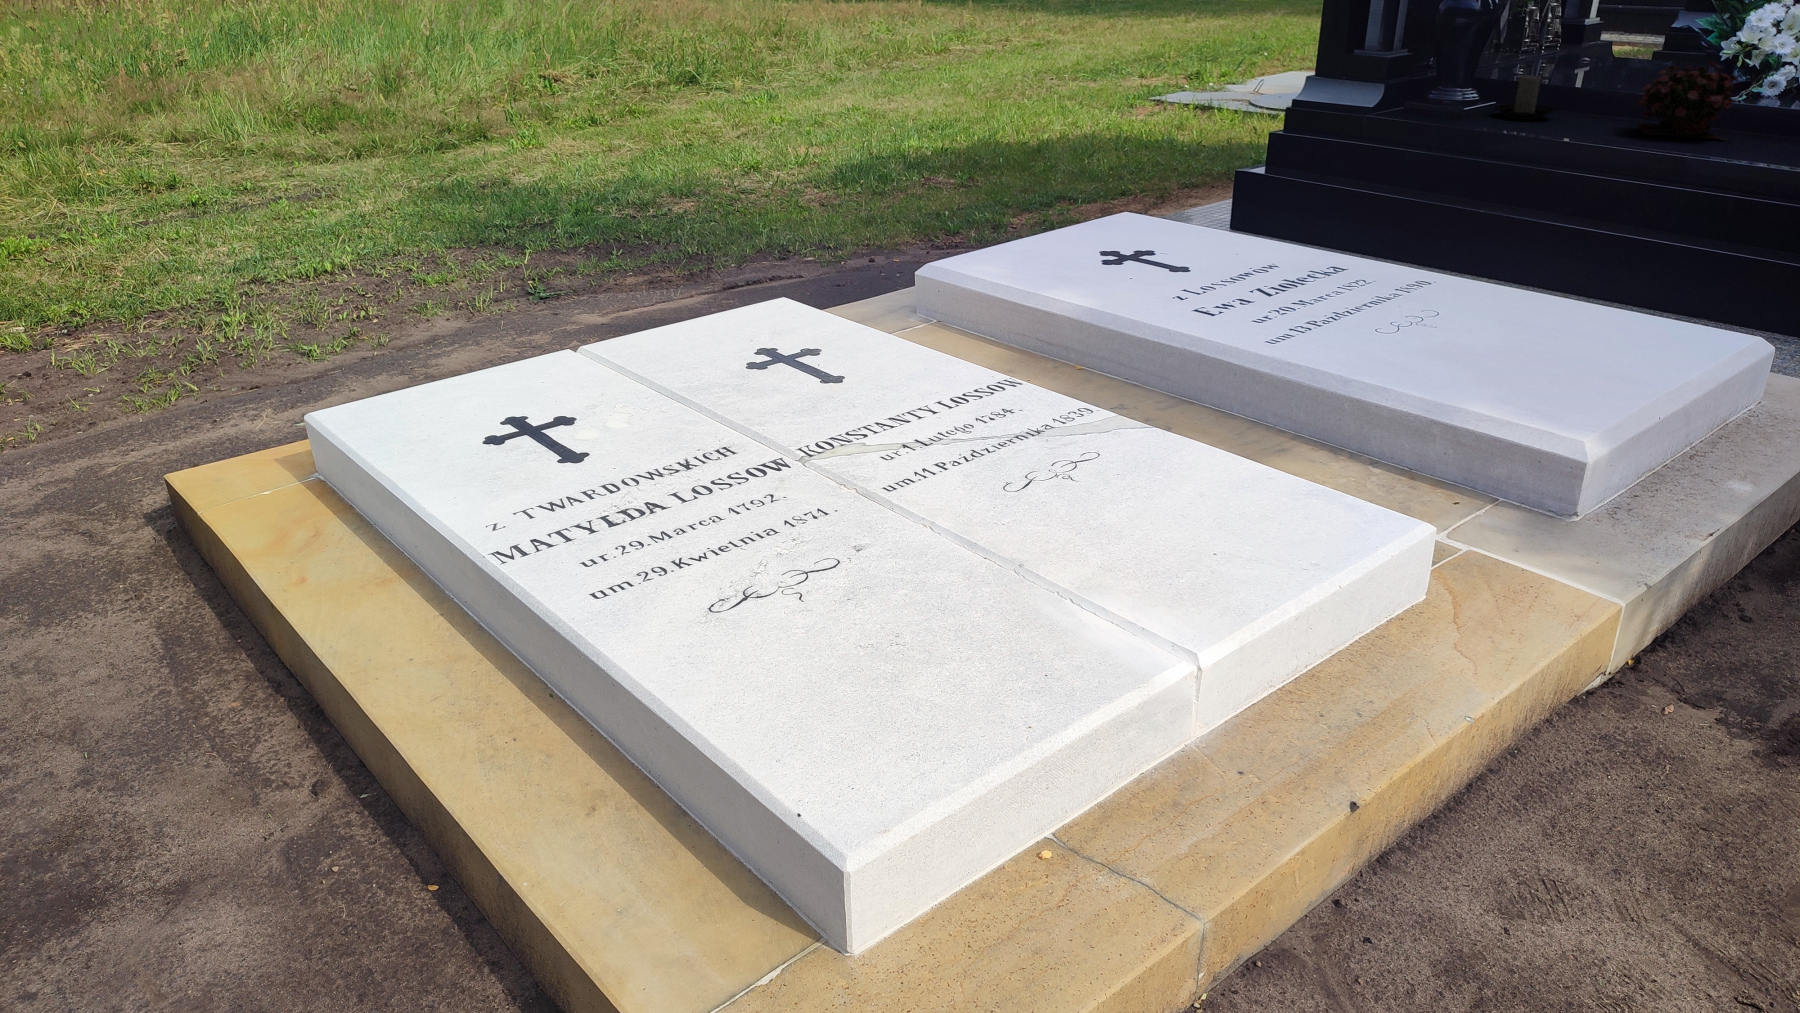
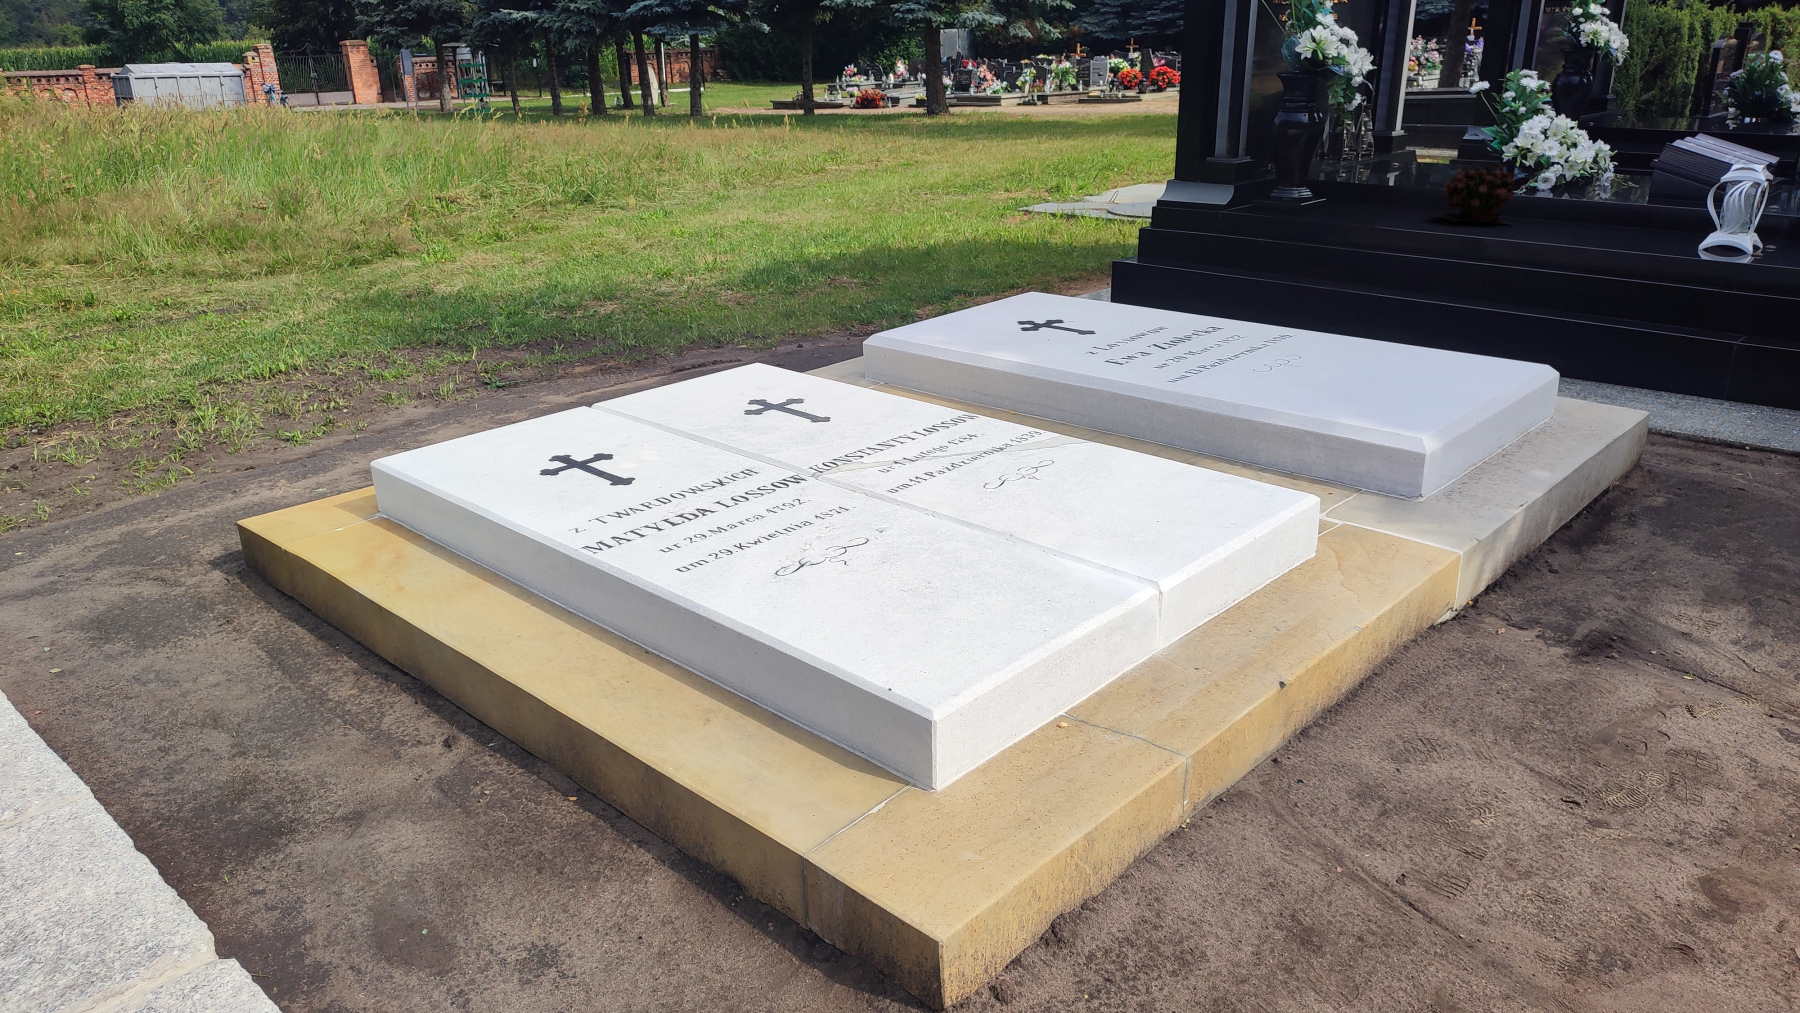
candle holder: present [1495,75,1554,120] -> none [1328,175,1377,212]

